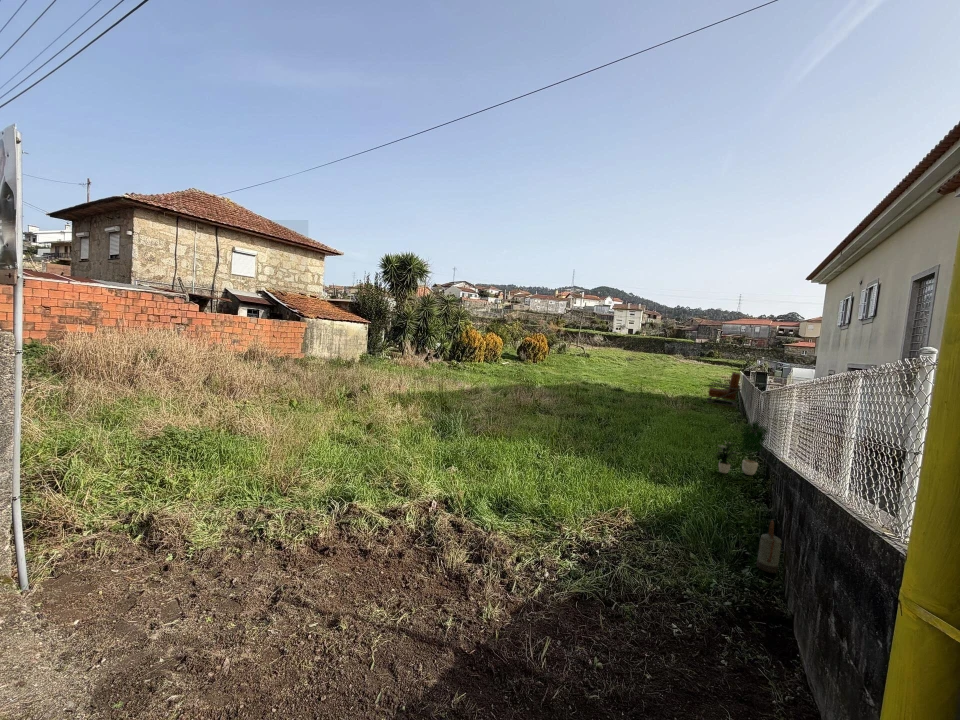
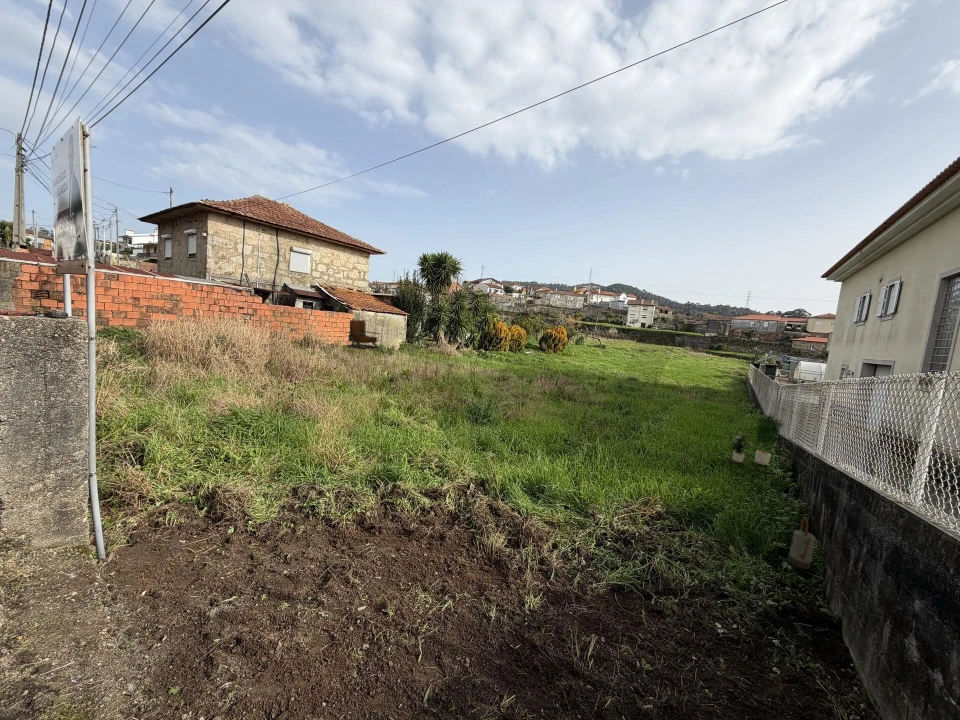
lounge chair: present [707,372,741,407] -> present [347,320,380,349]

